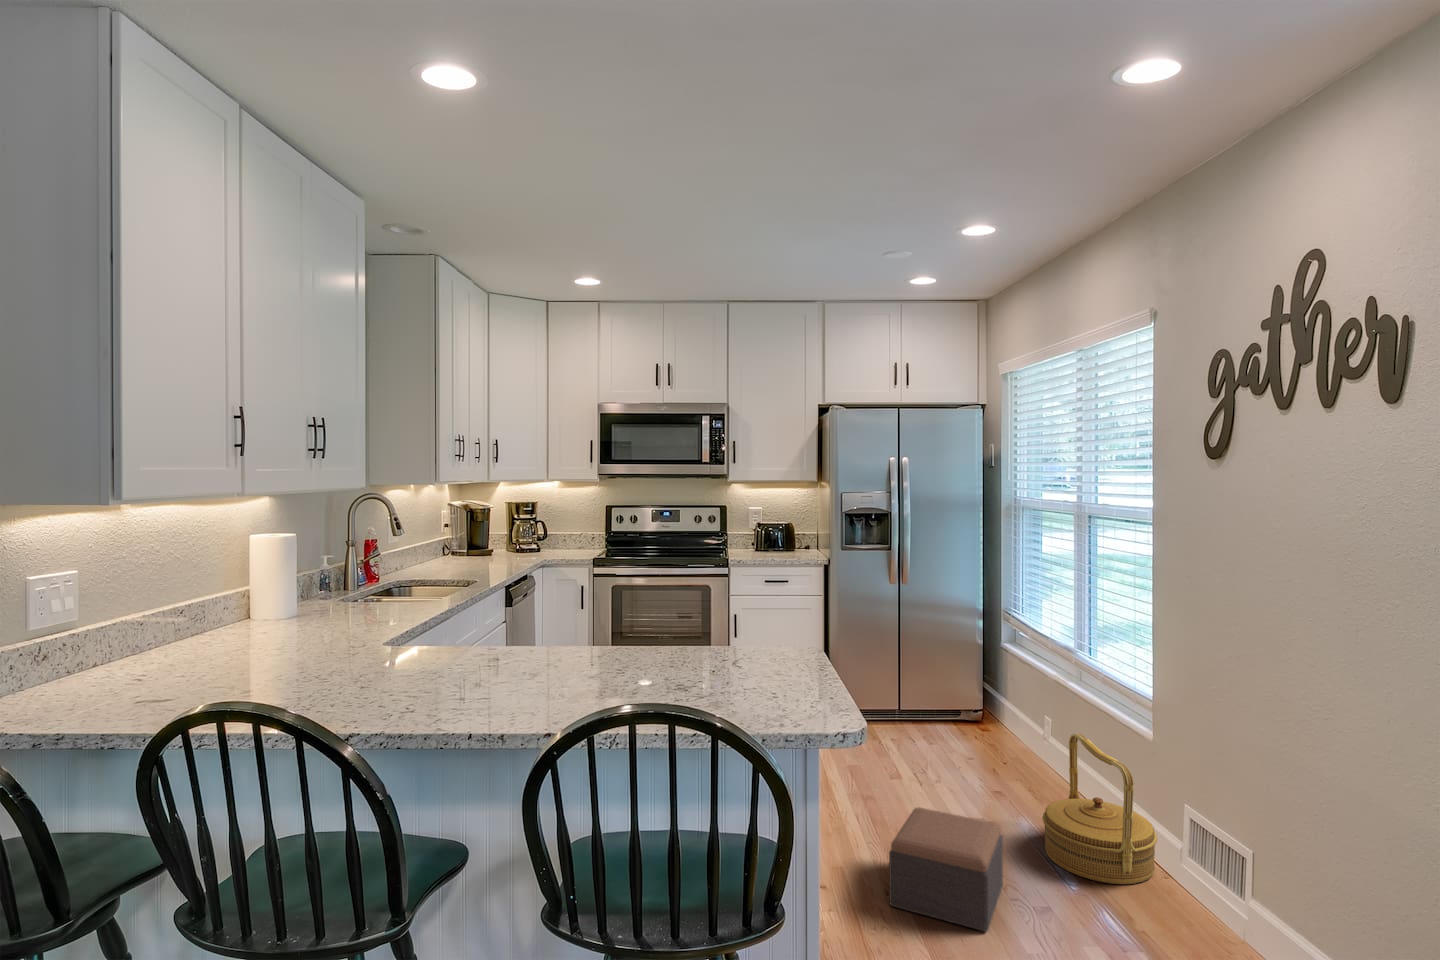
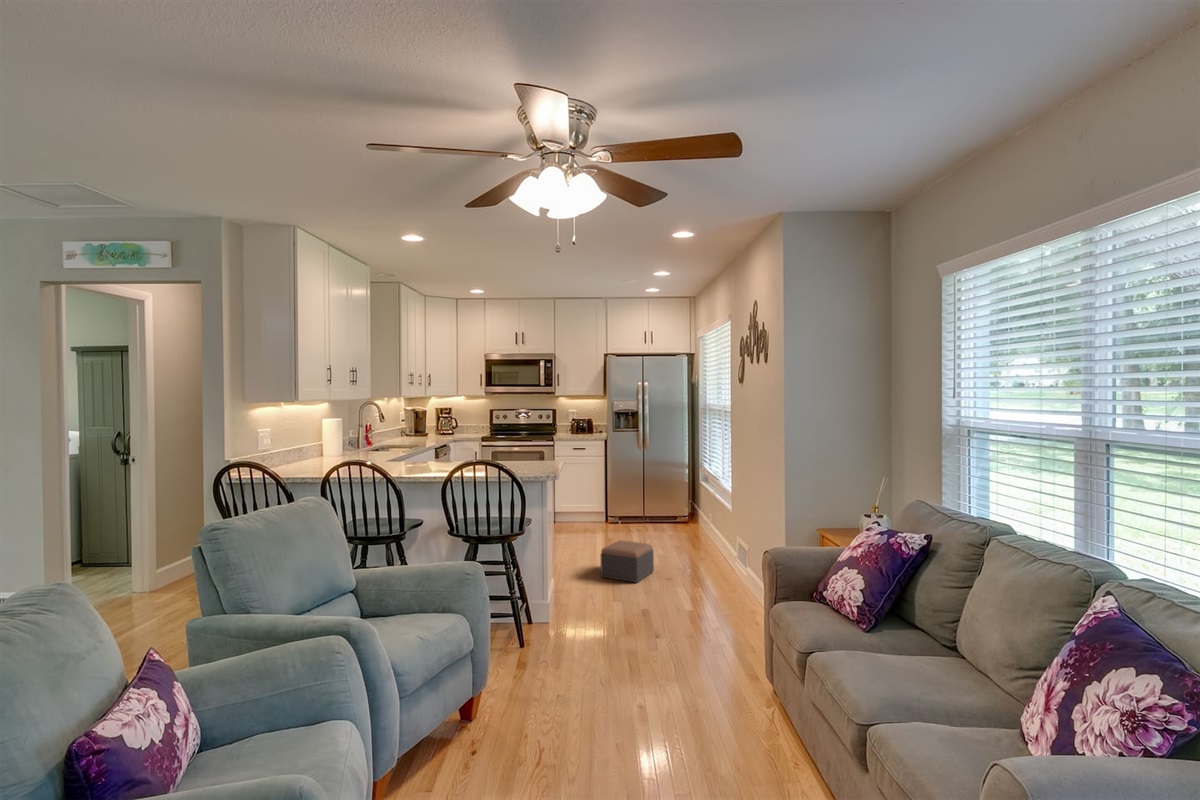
woven basket: present [1042,734,1157,884] -> none [680,511,727,571]

